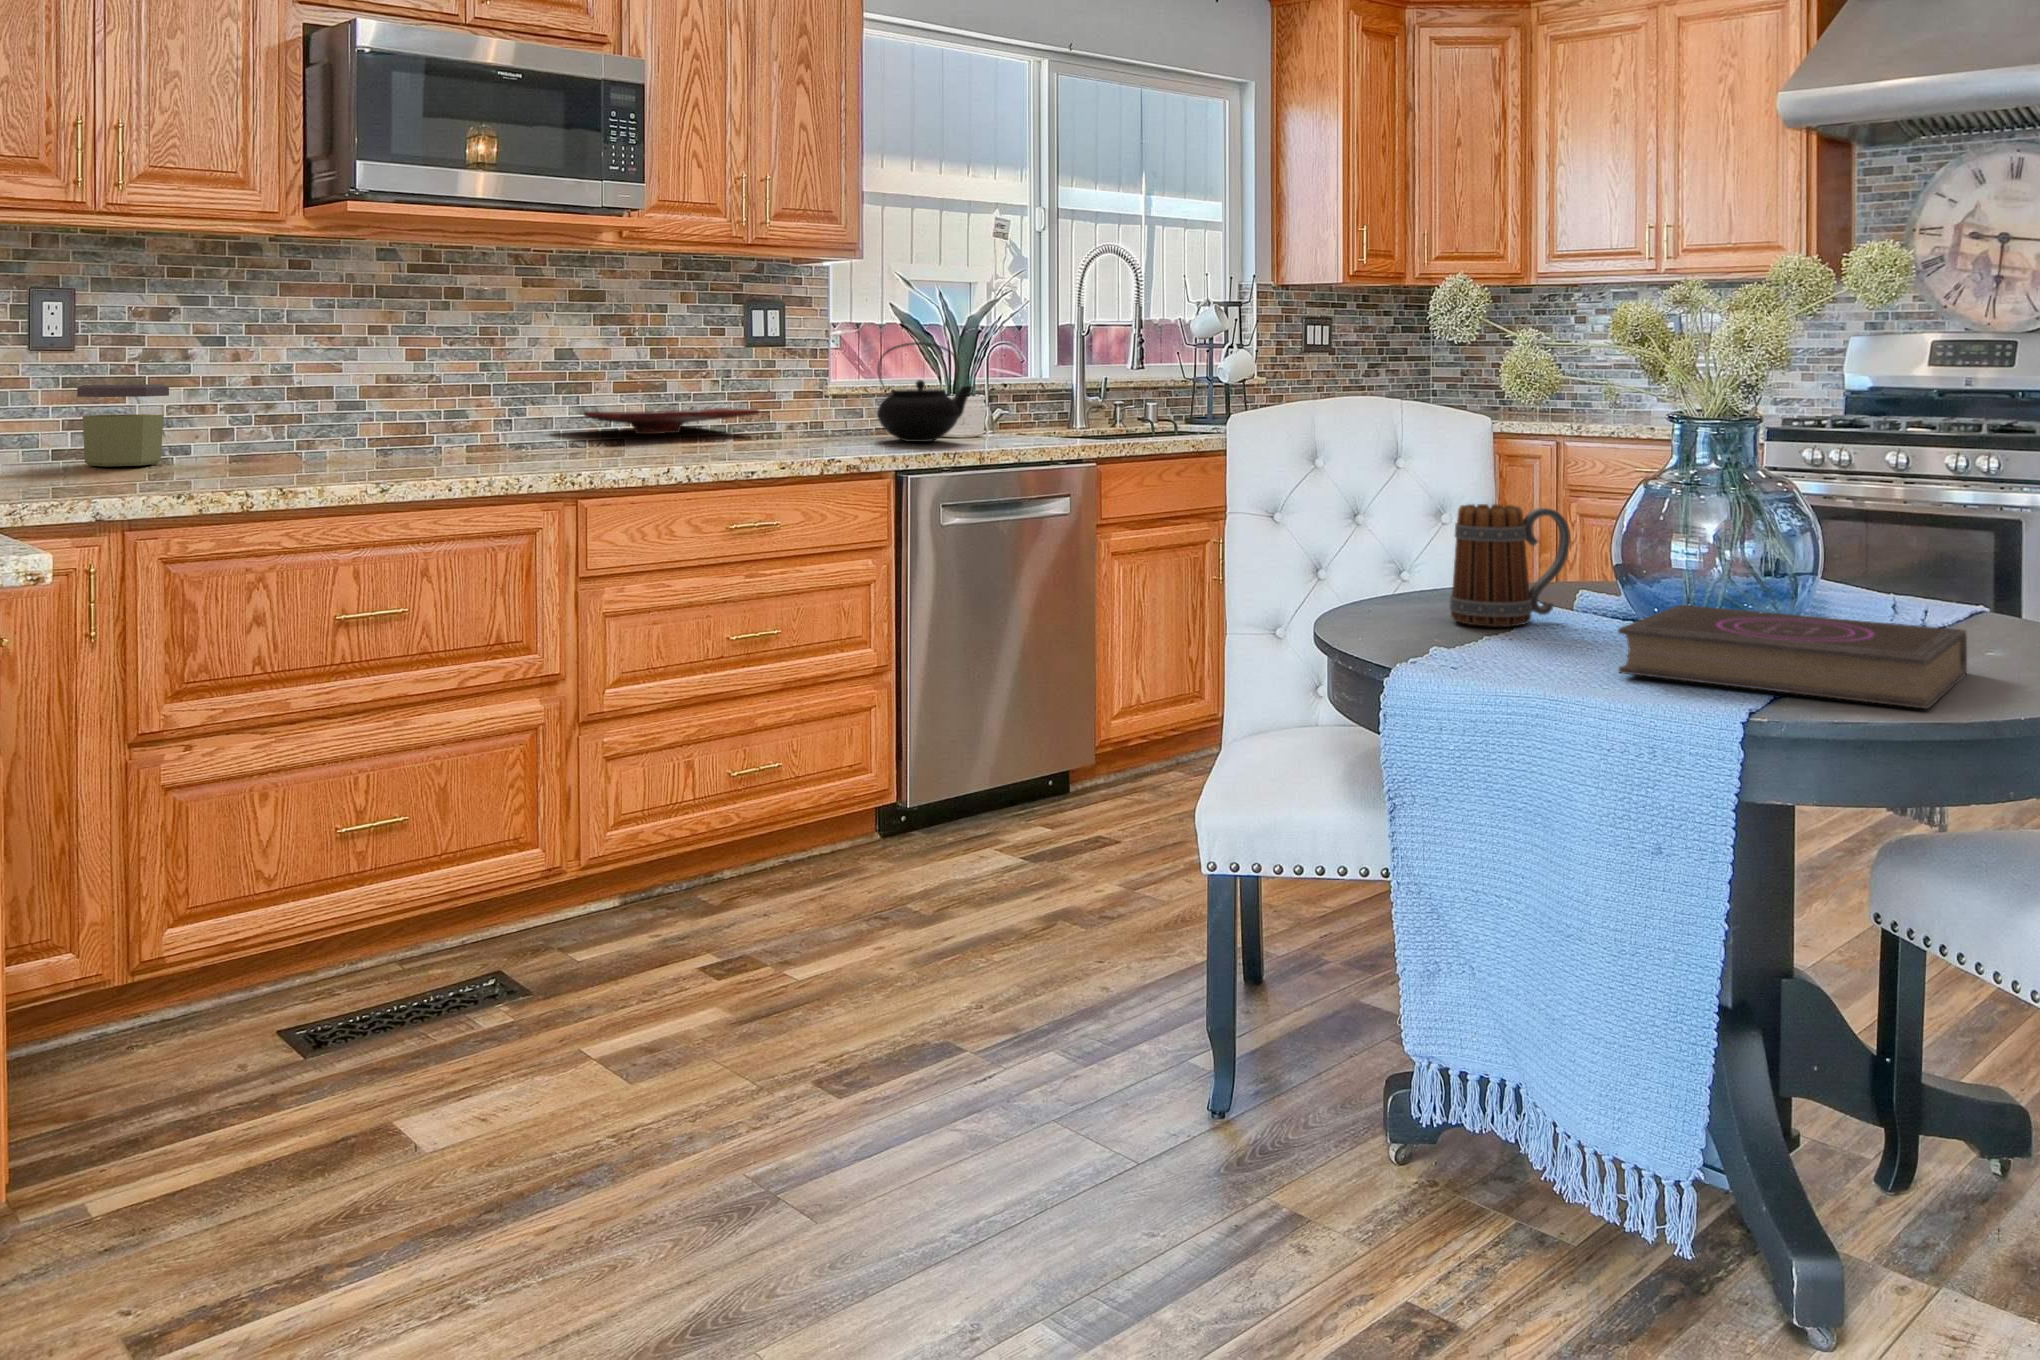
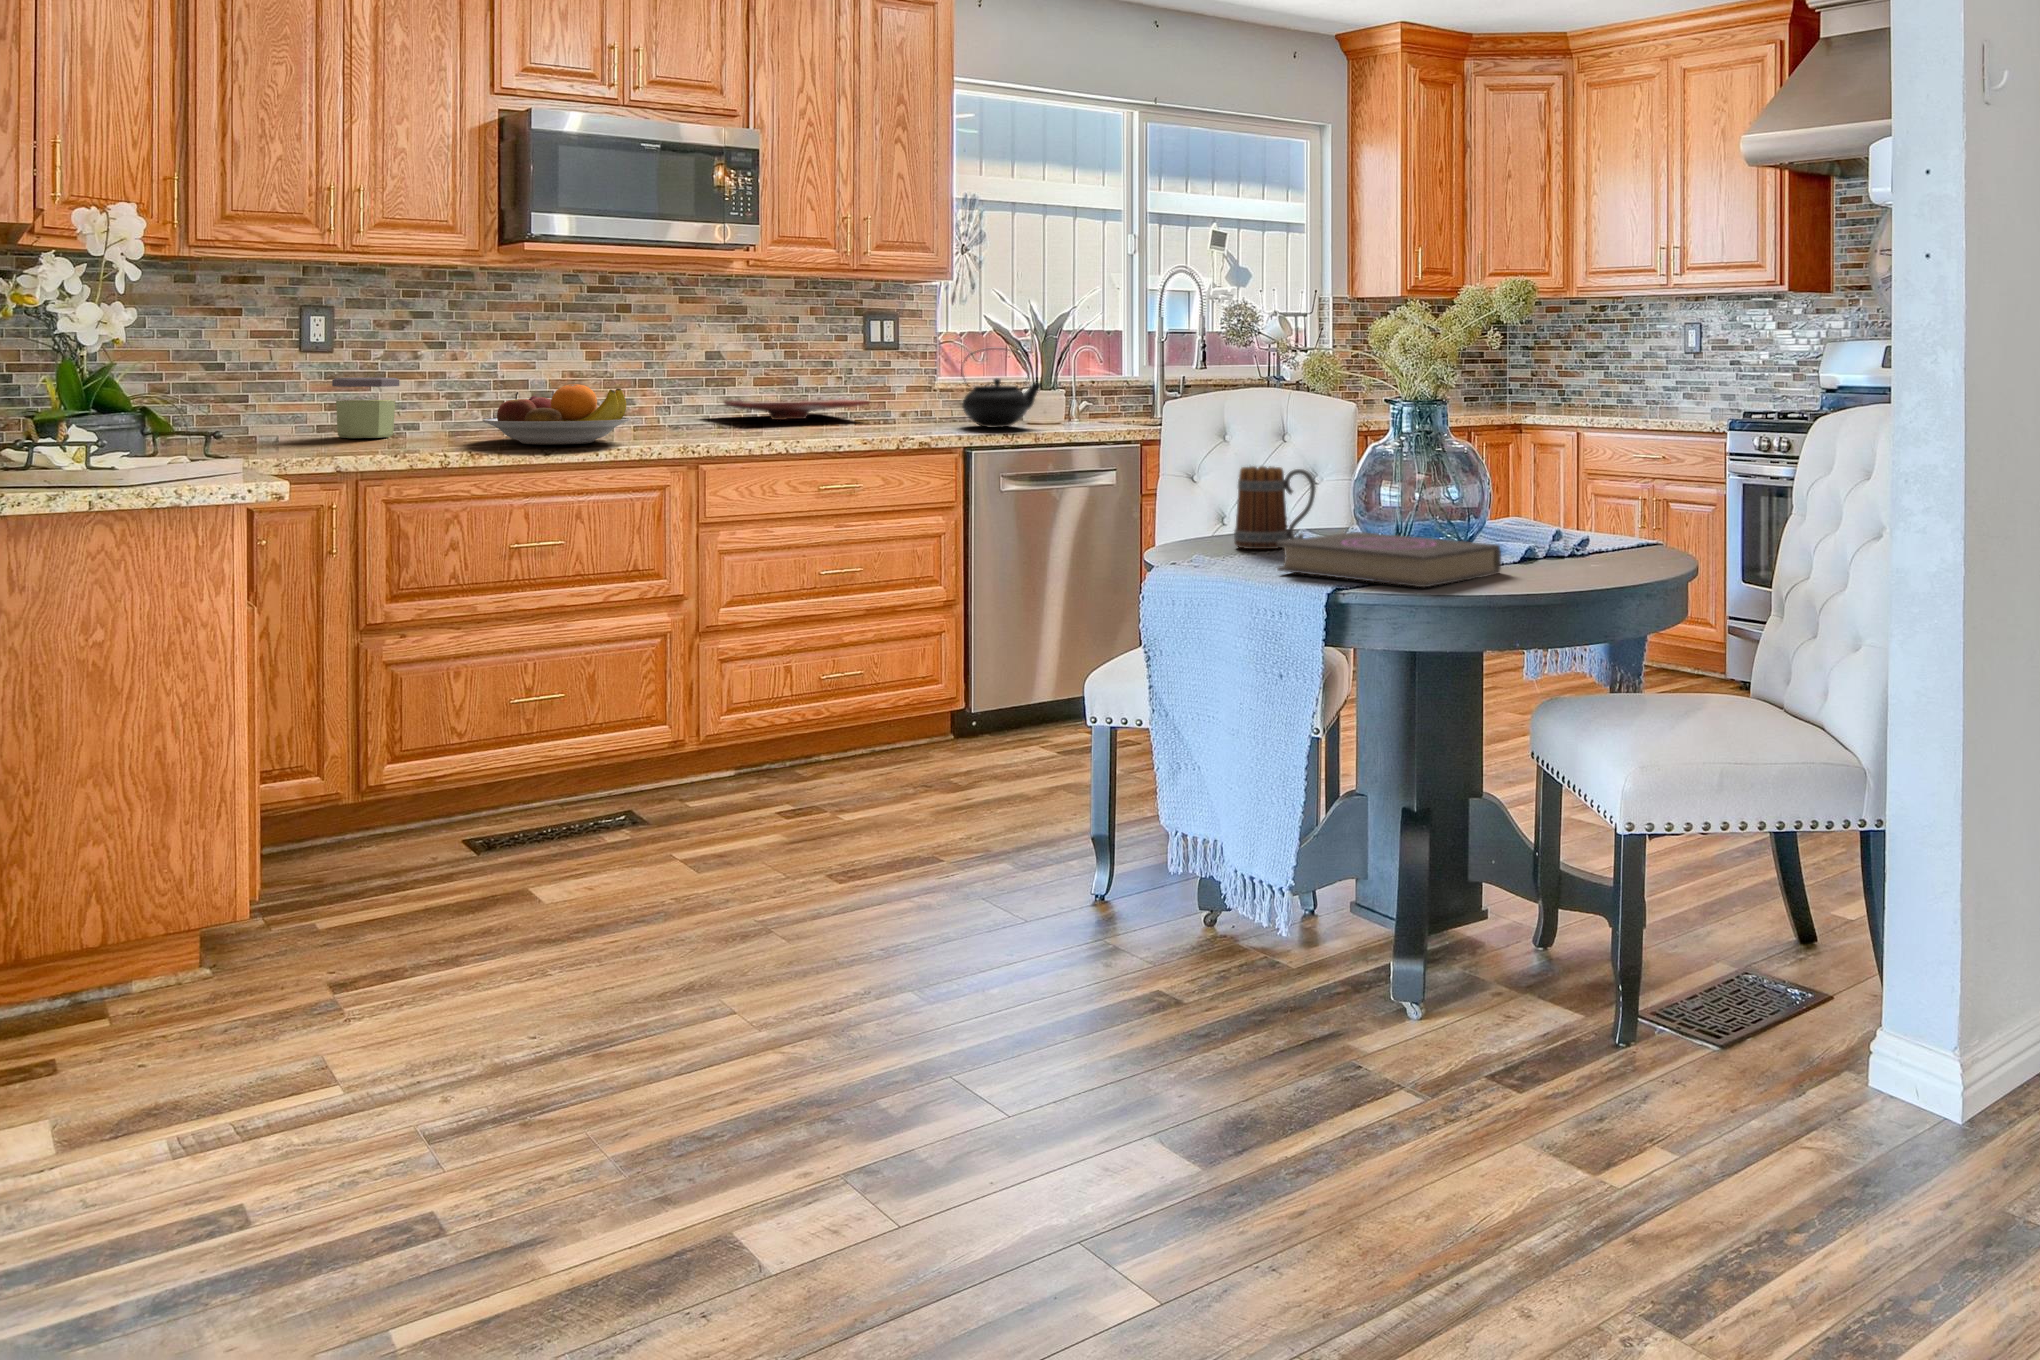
fruit bowl: none [286,392,482,473] -> present [483,384,631,445]

